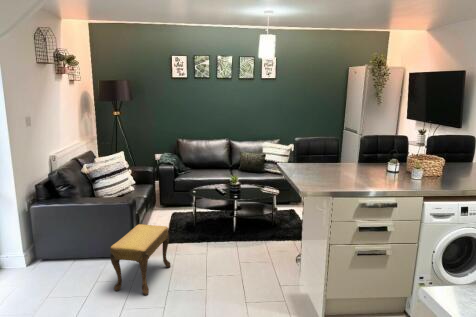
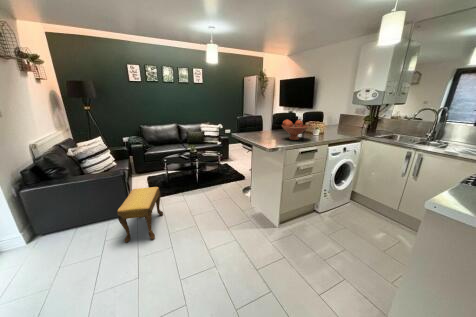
fruit bowl: none [345,149,390,184] -> present [282,120,309,140]

